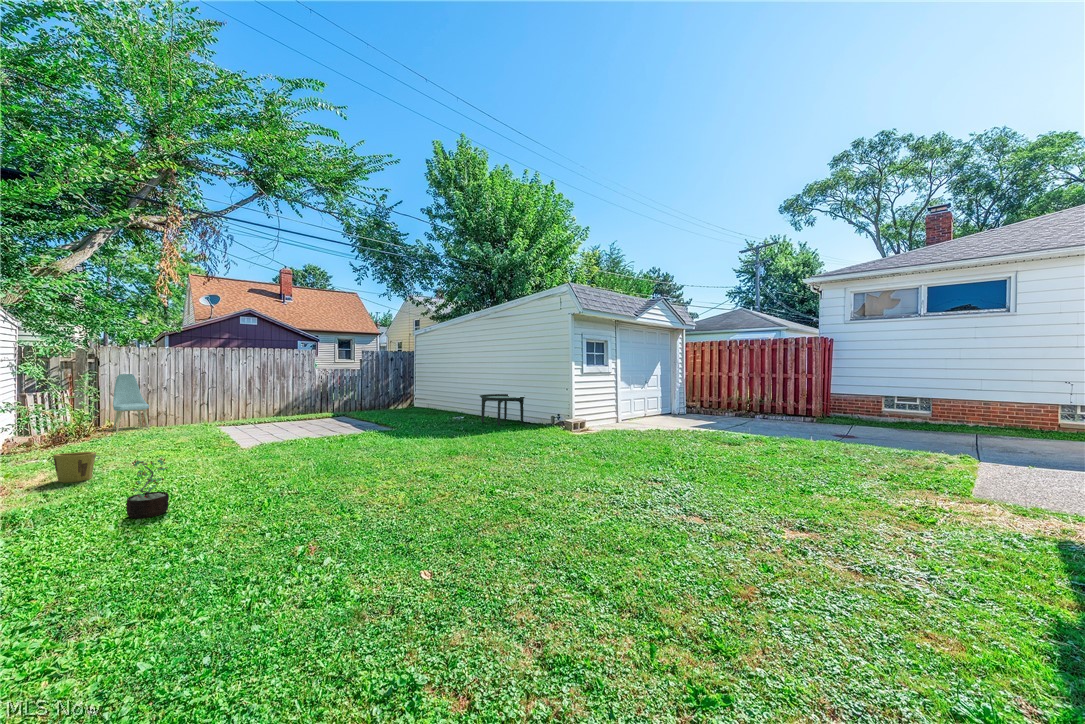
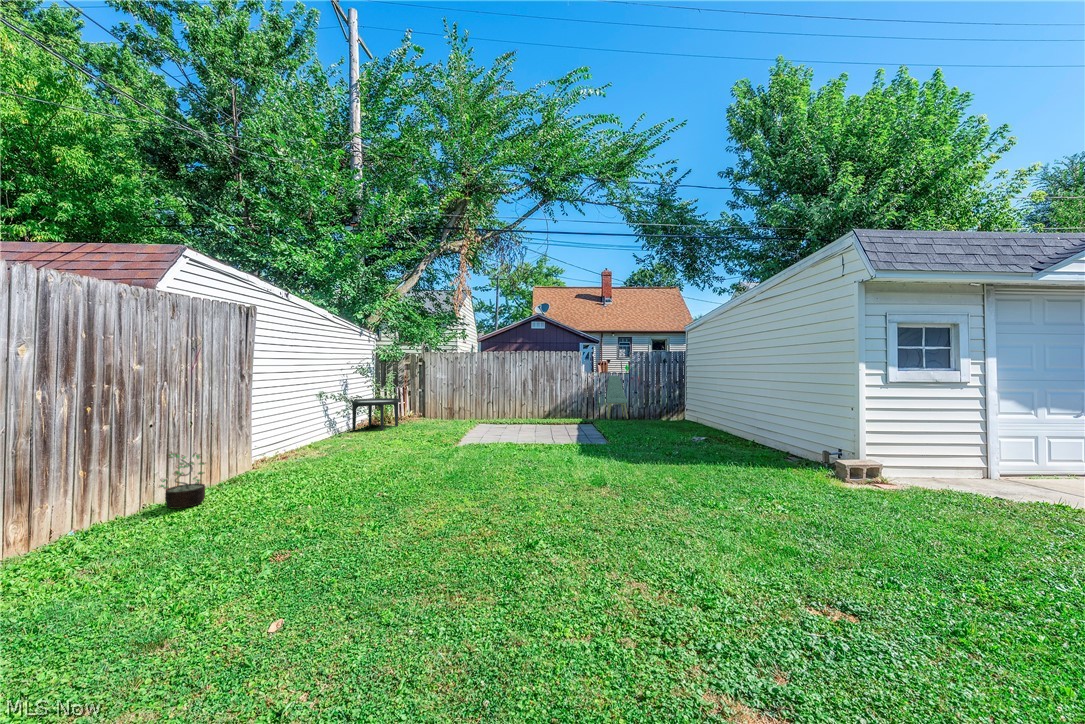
chair: present [113,374,150,432] -> present [607,376,628,419]
round table: present [480,394,525,426] -> present [350,398,401,431]
bucket: present [51,452,100,483] -> none [268,435,298,459]

